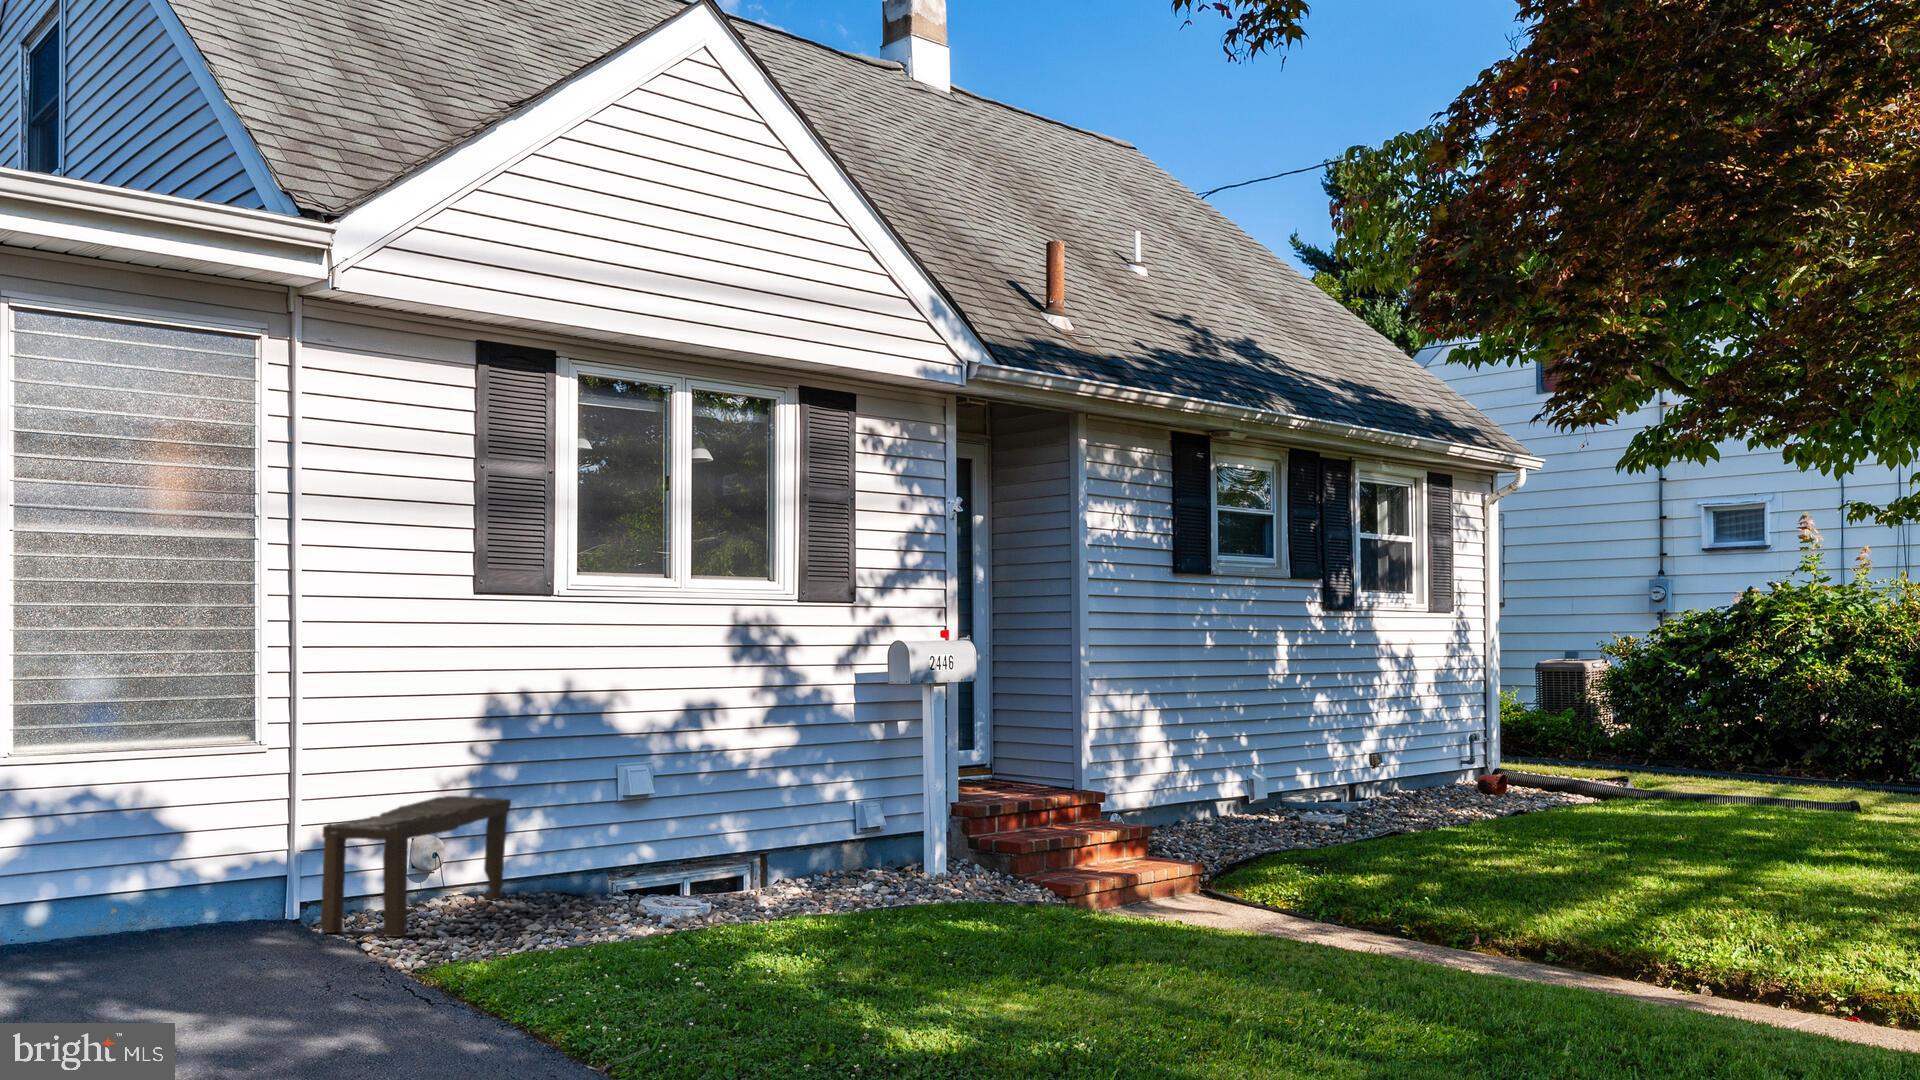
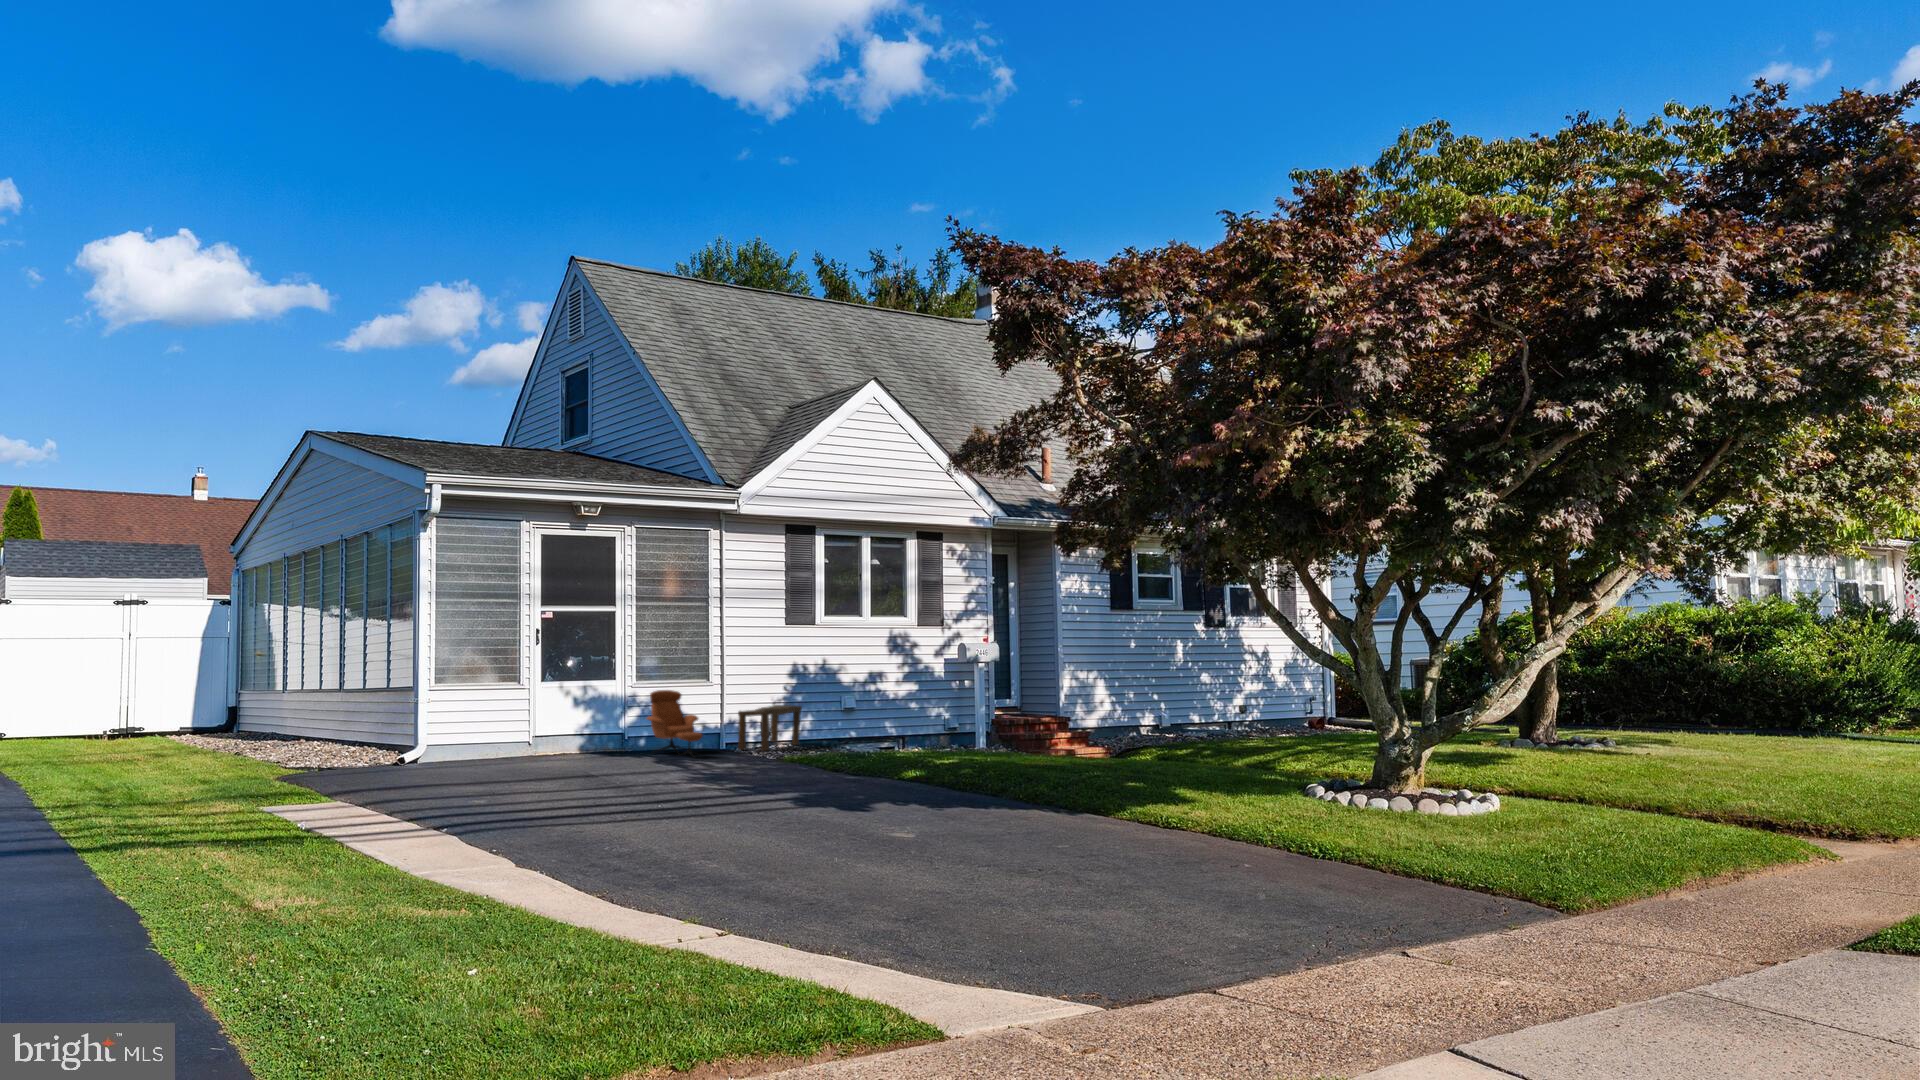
lounge chair: none [28,769,198,991] -> present [647,690,702,755]

